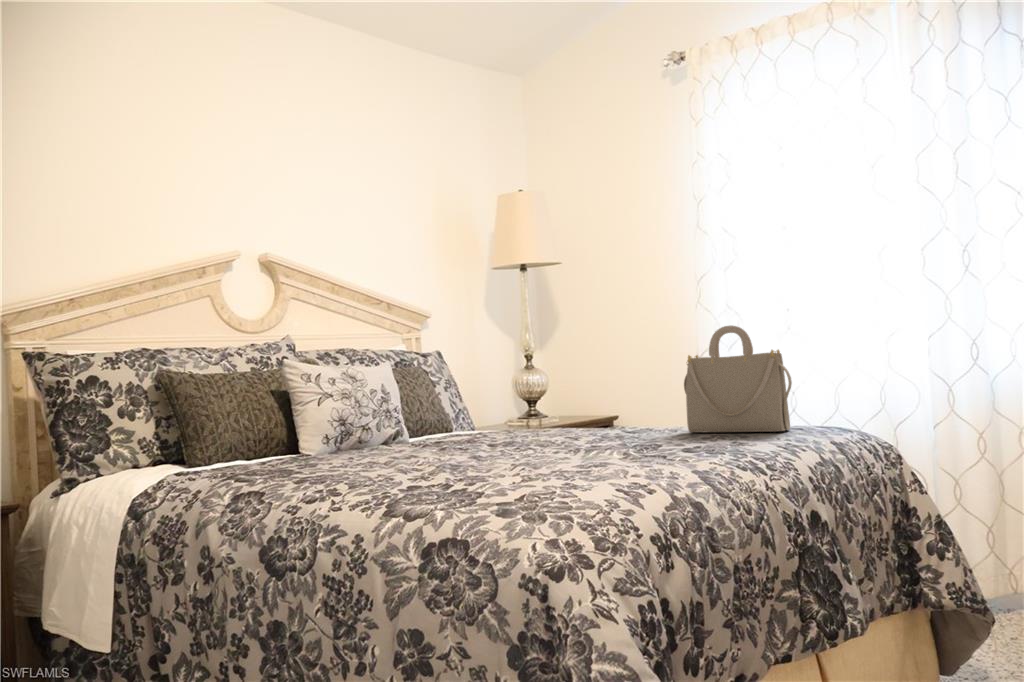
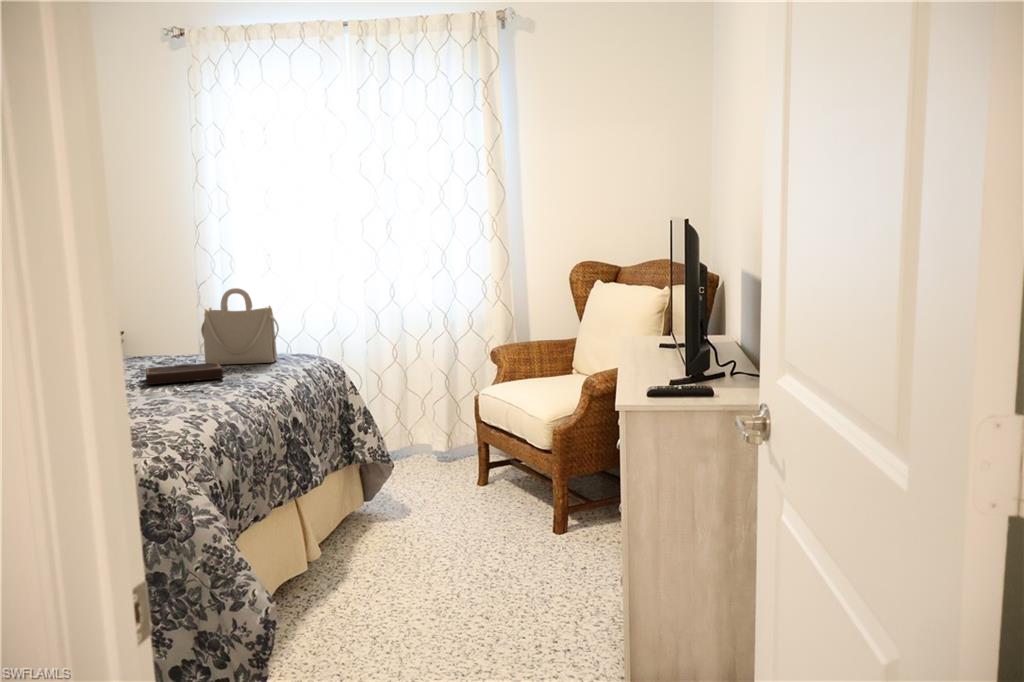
notebook: none [598,424,703,447] -> present [146,362,223,385]

